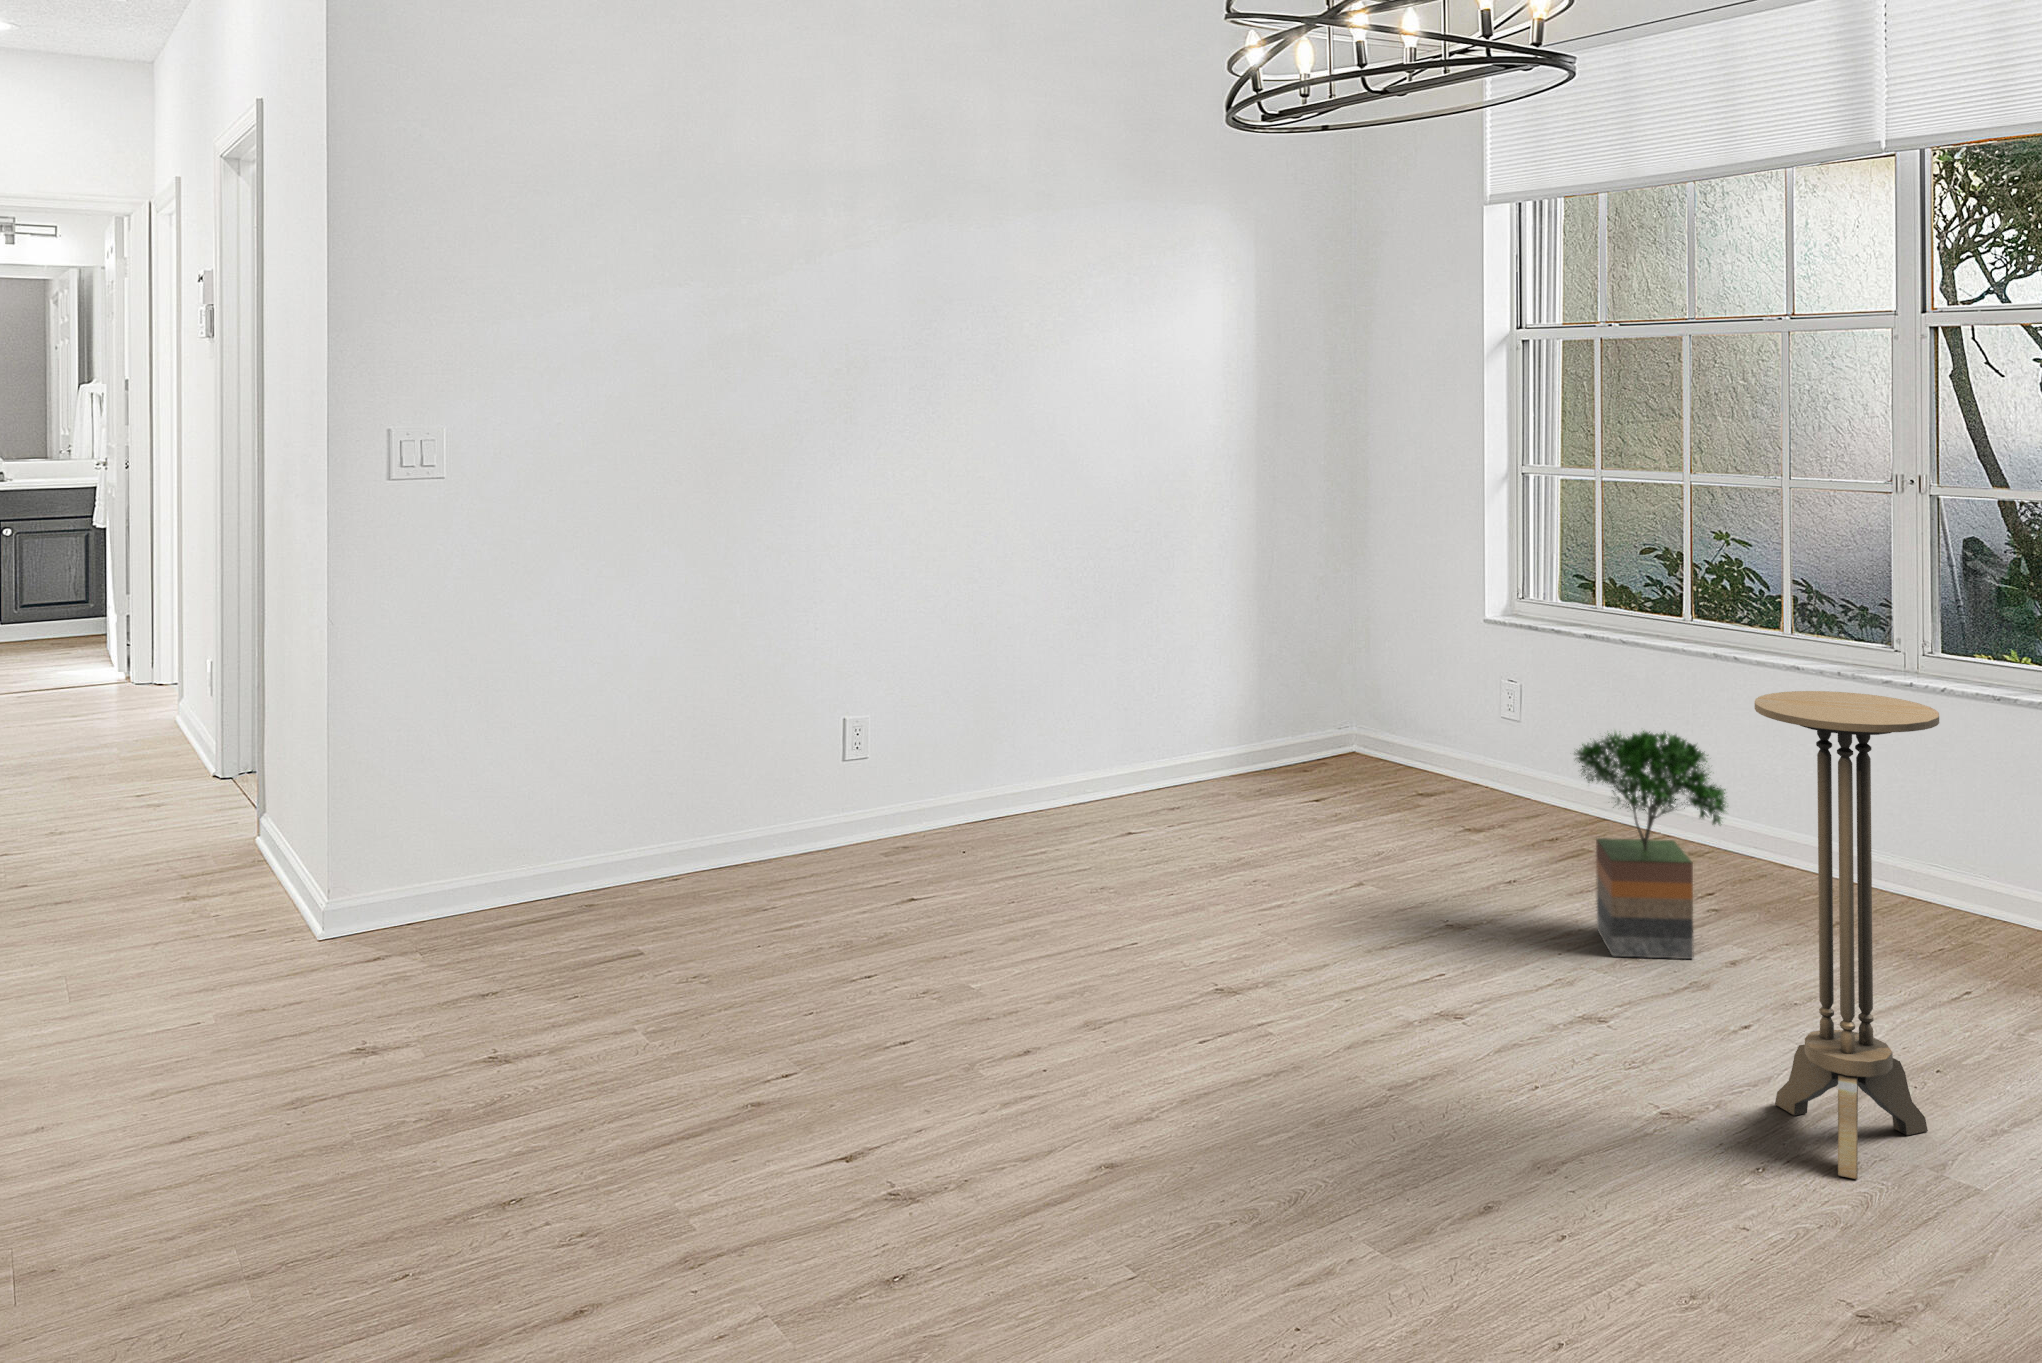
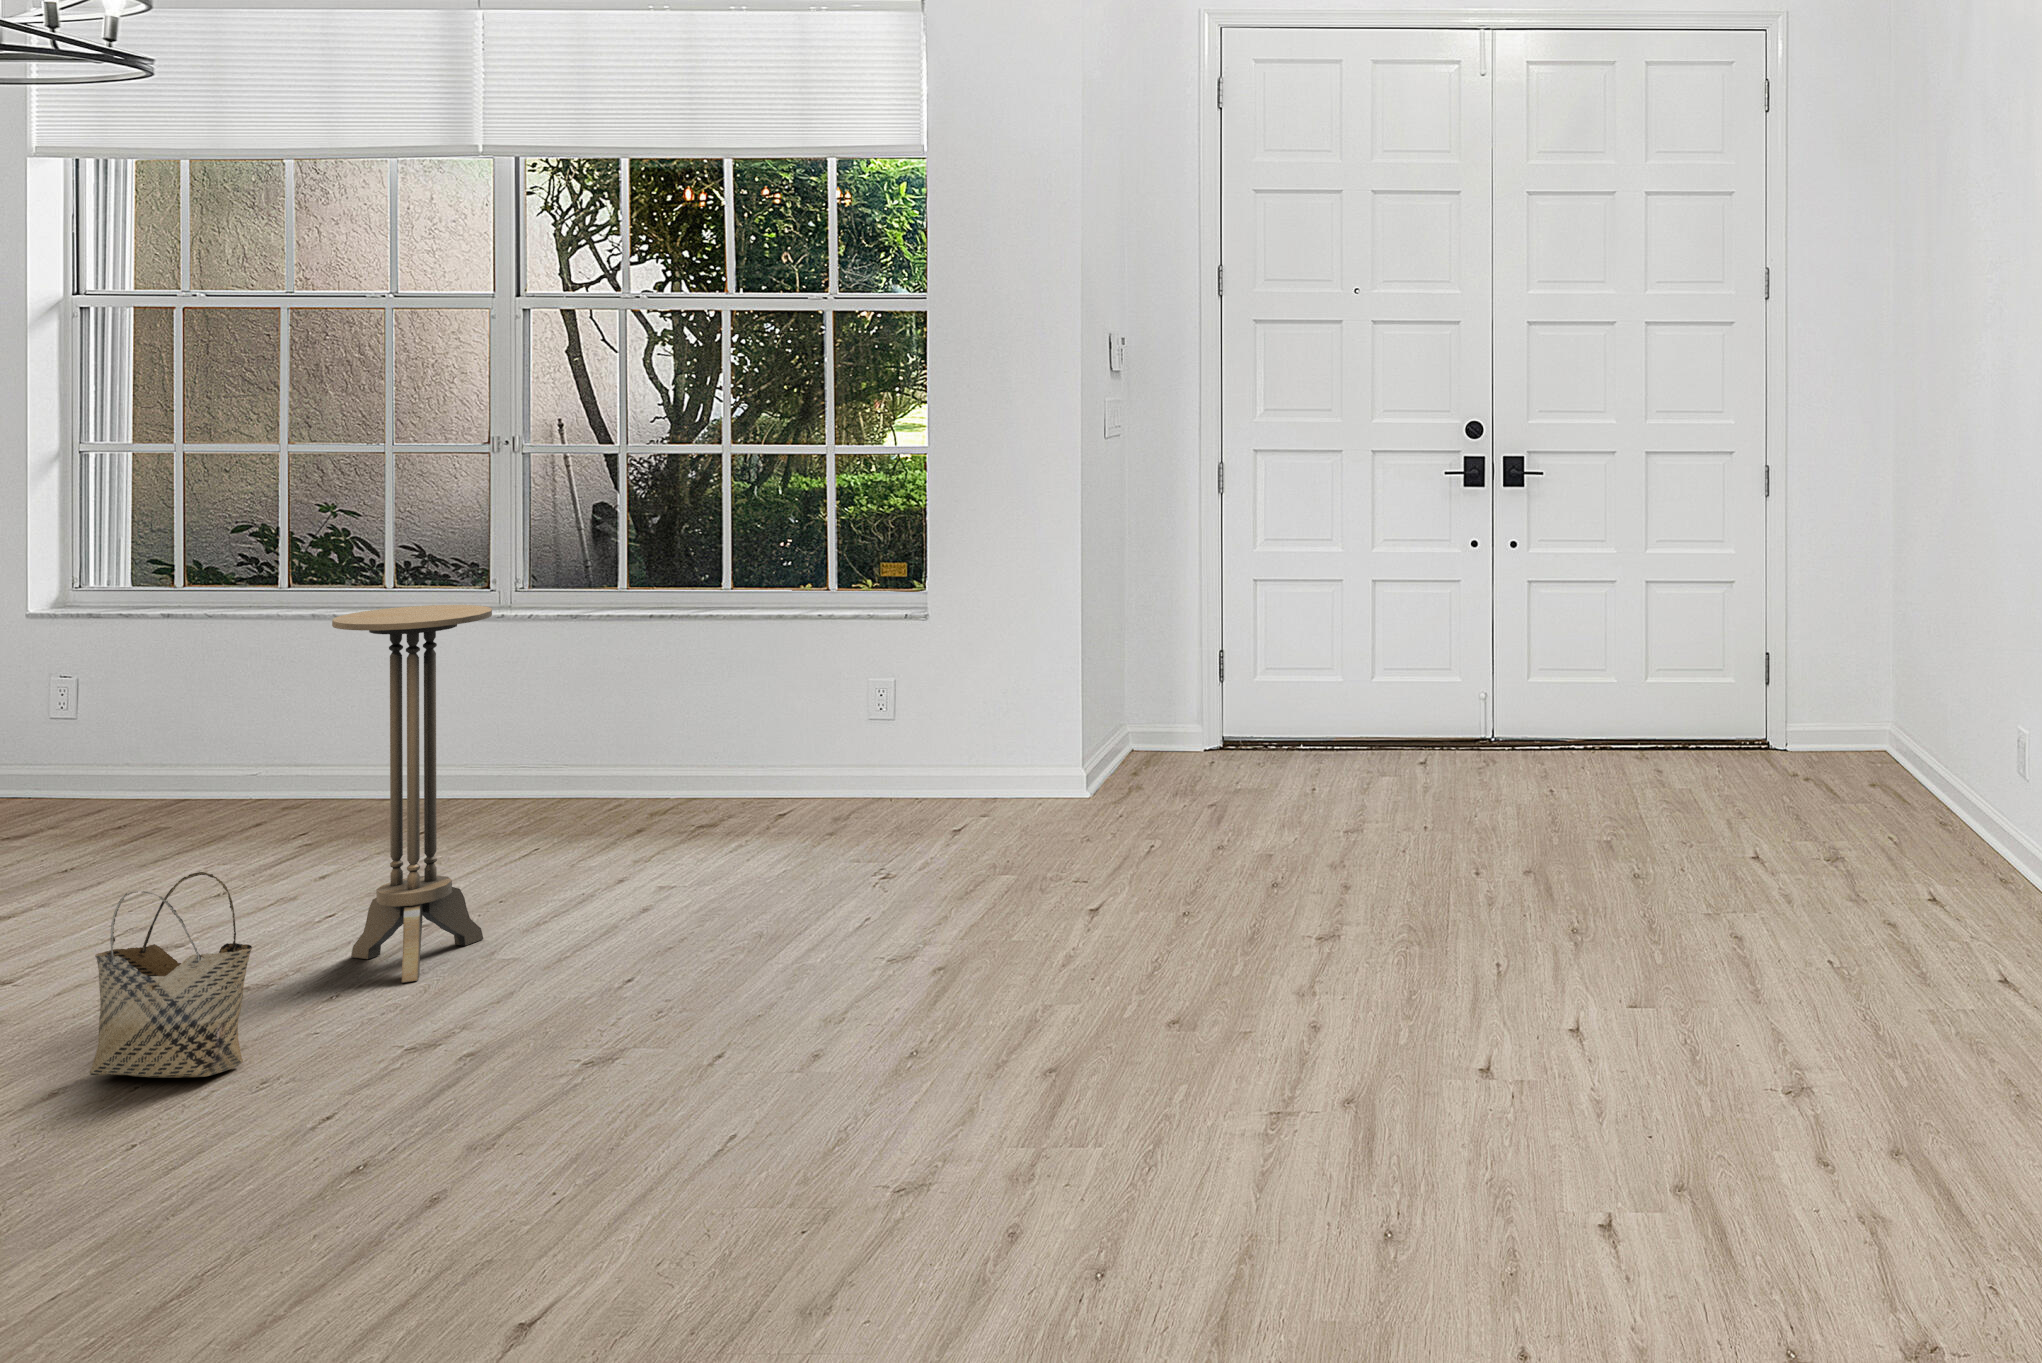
potted tree: present [1574,731,1726,959] -> none [143,682,320,901]
woven basket: none [1522,994,1680,1259] -> present [90,872,252,1078]

